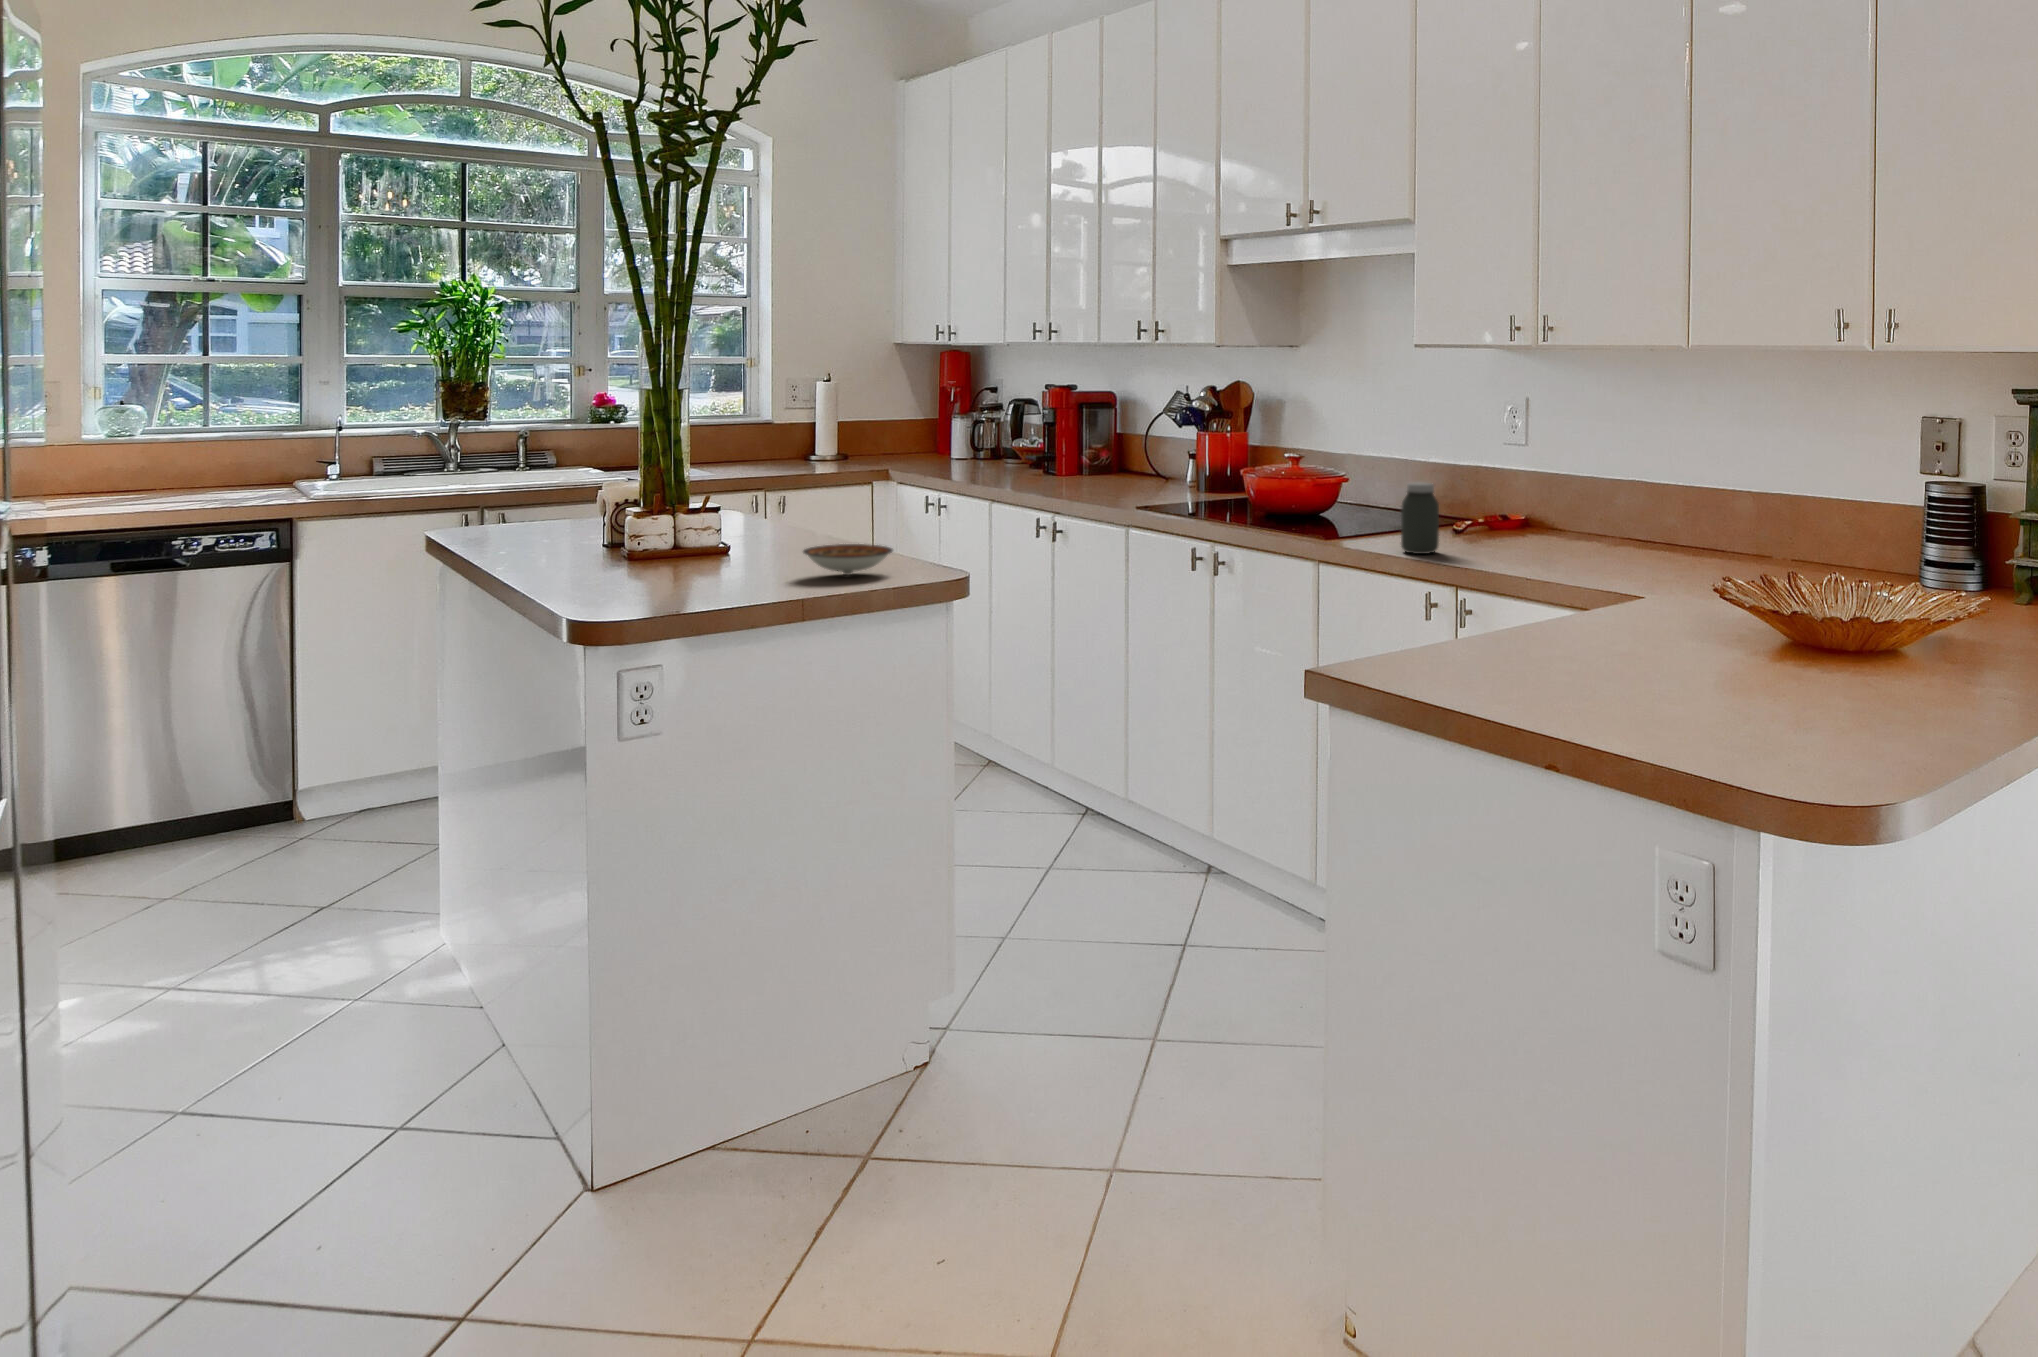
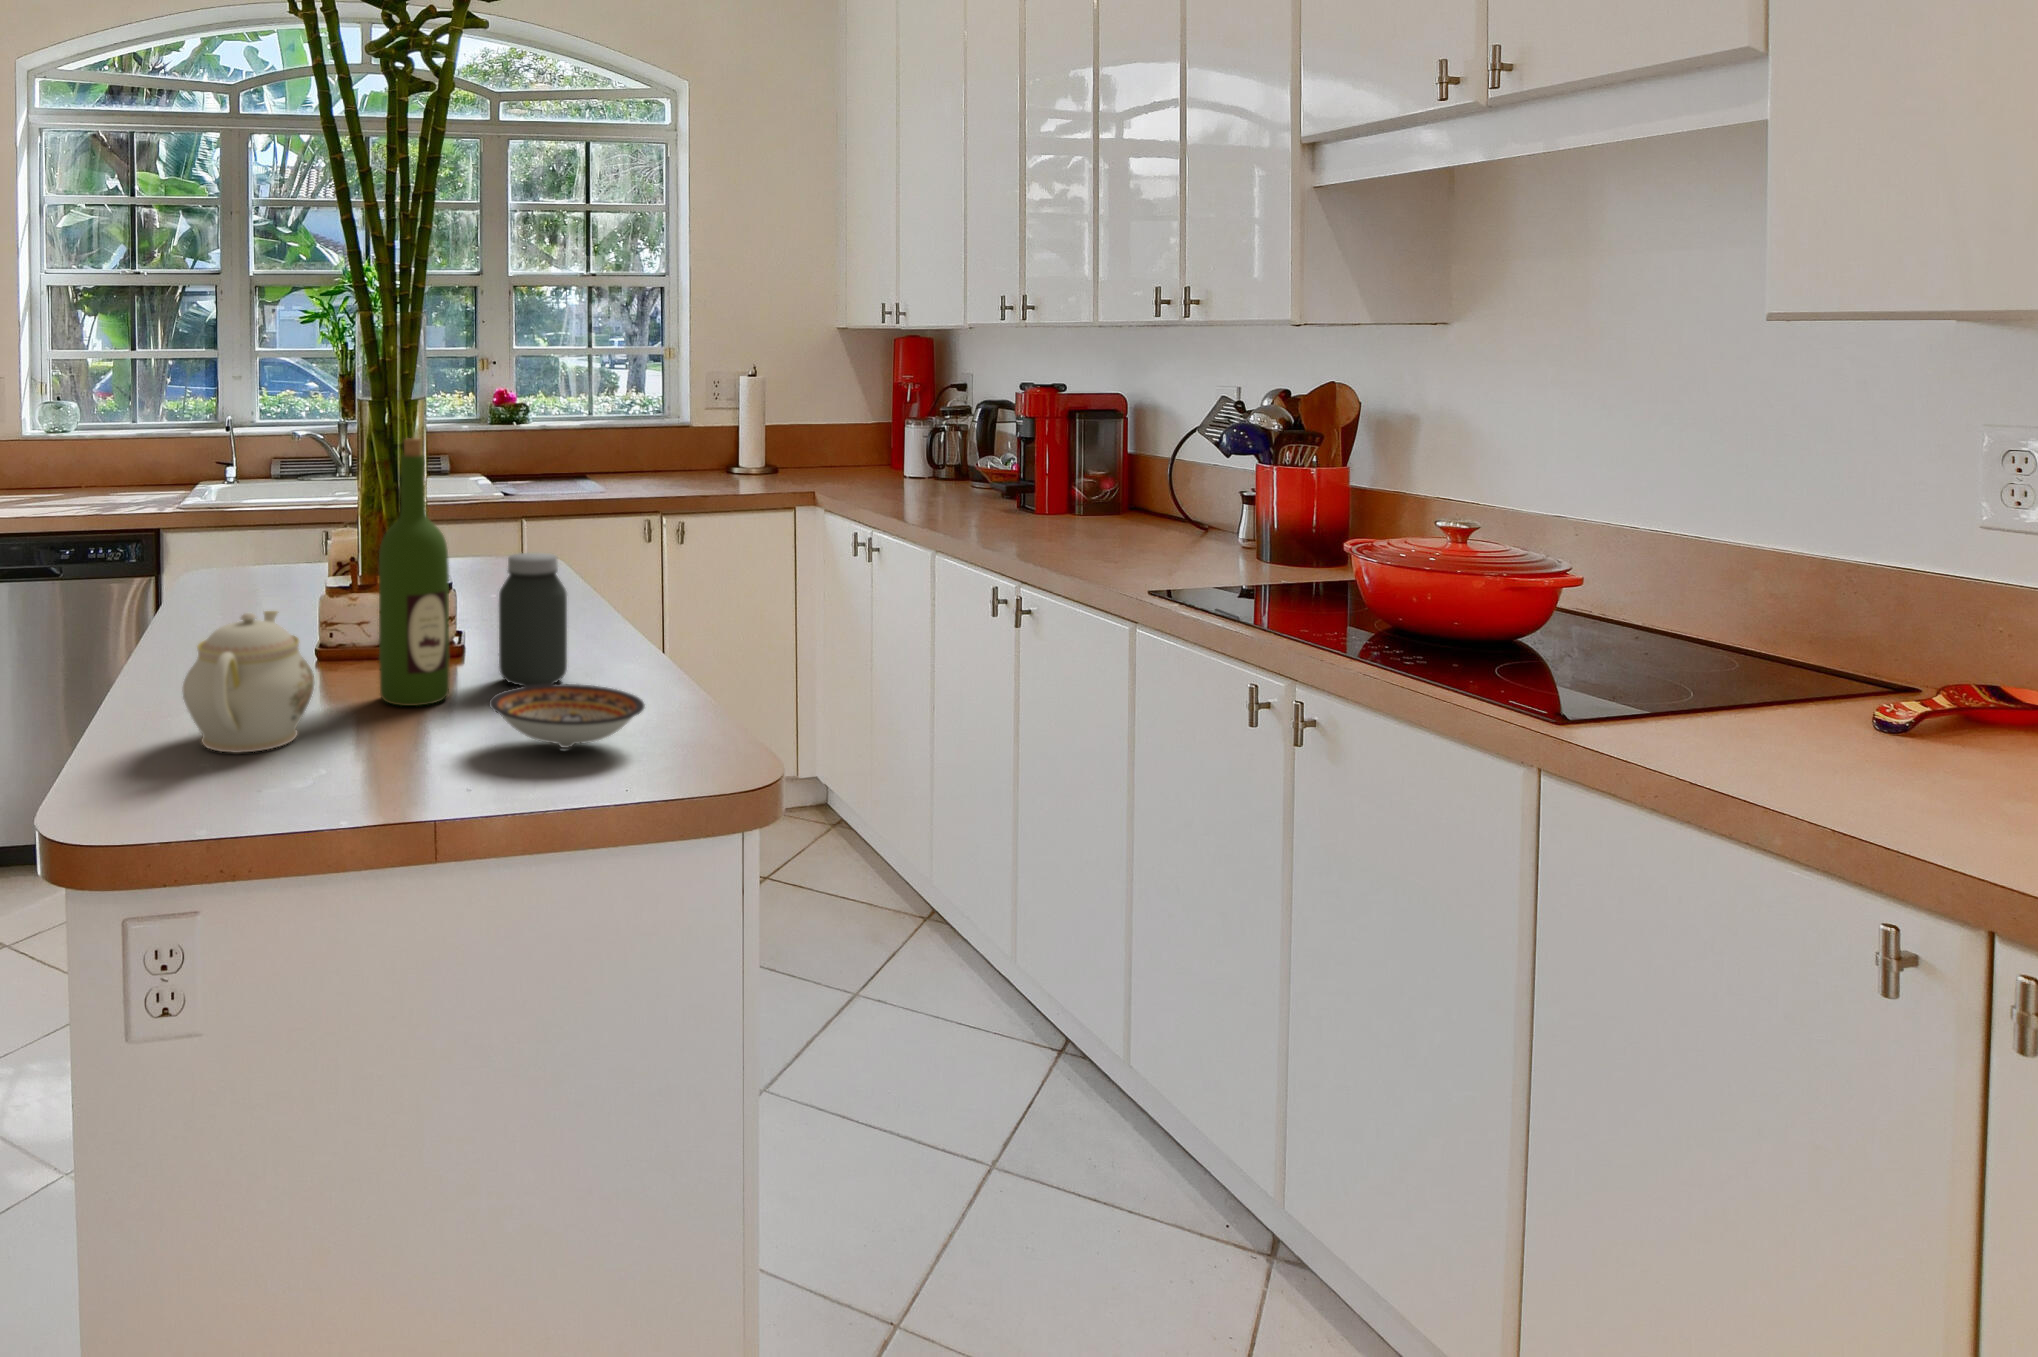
wine bottle: none [706,409,751,570] -> present [379,438,450,706]
jar: present [1401,482,1439,554] -> present [499,553,567,686]
teapot: none [604,511,688,591] -> present [183,611,314,753]

